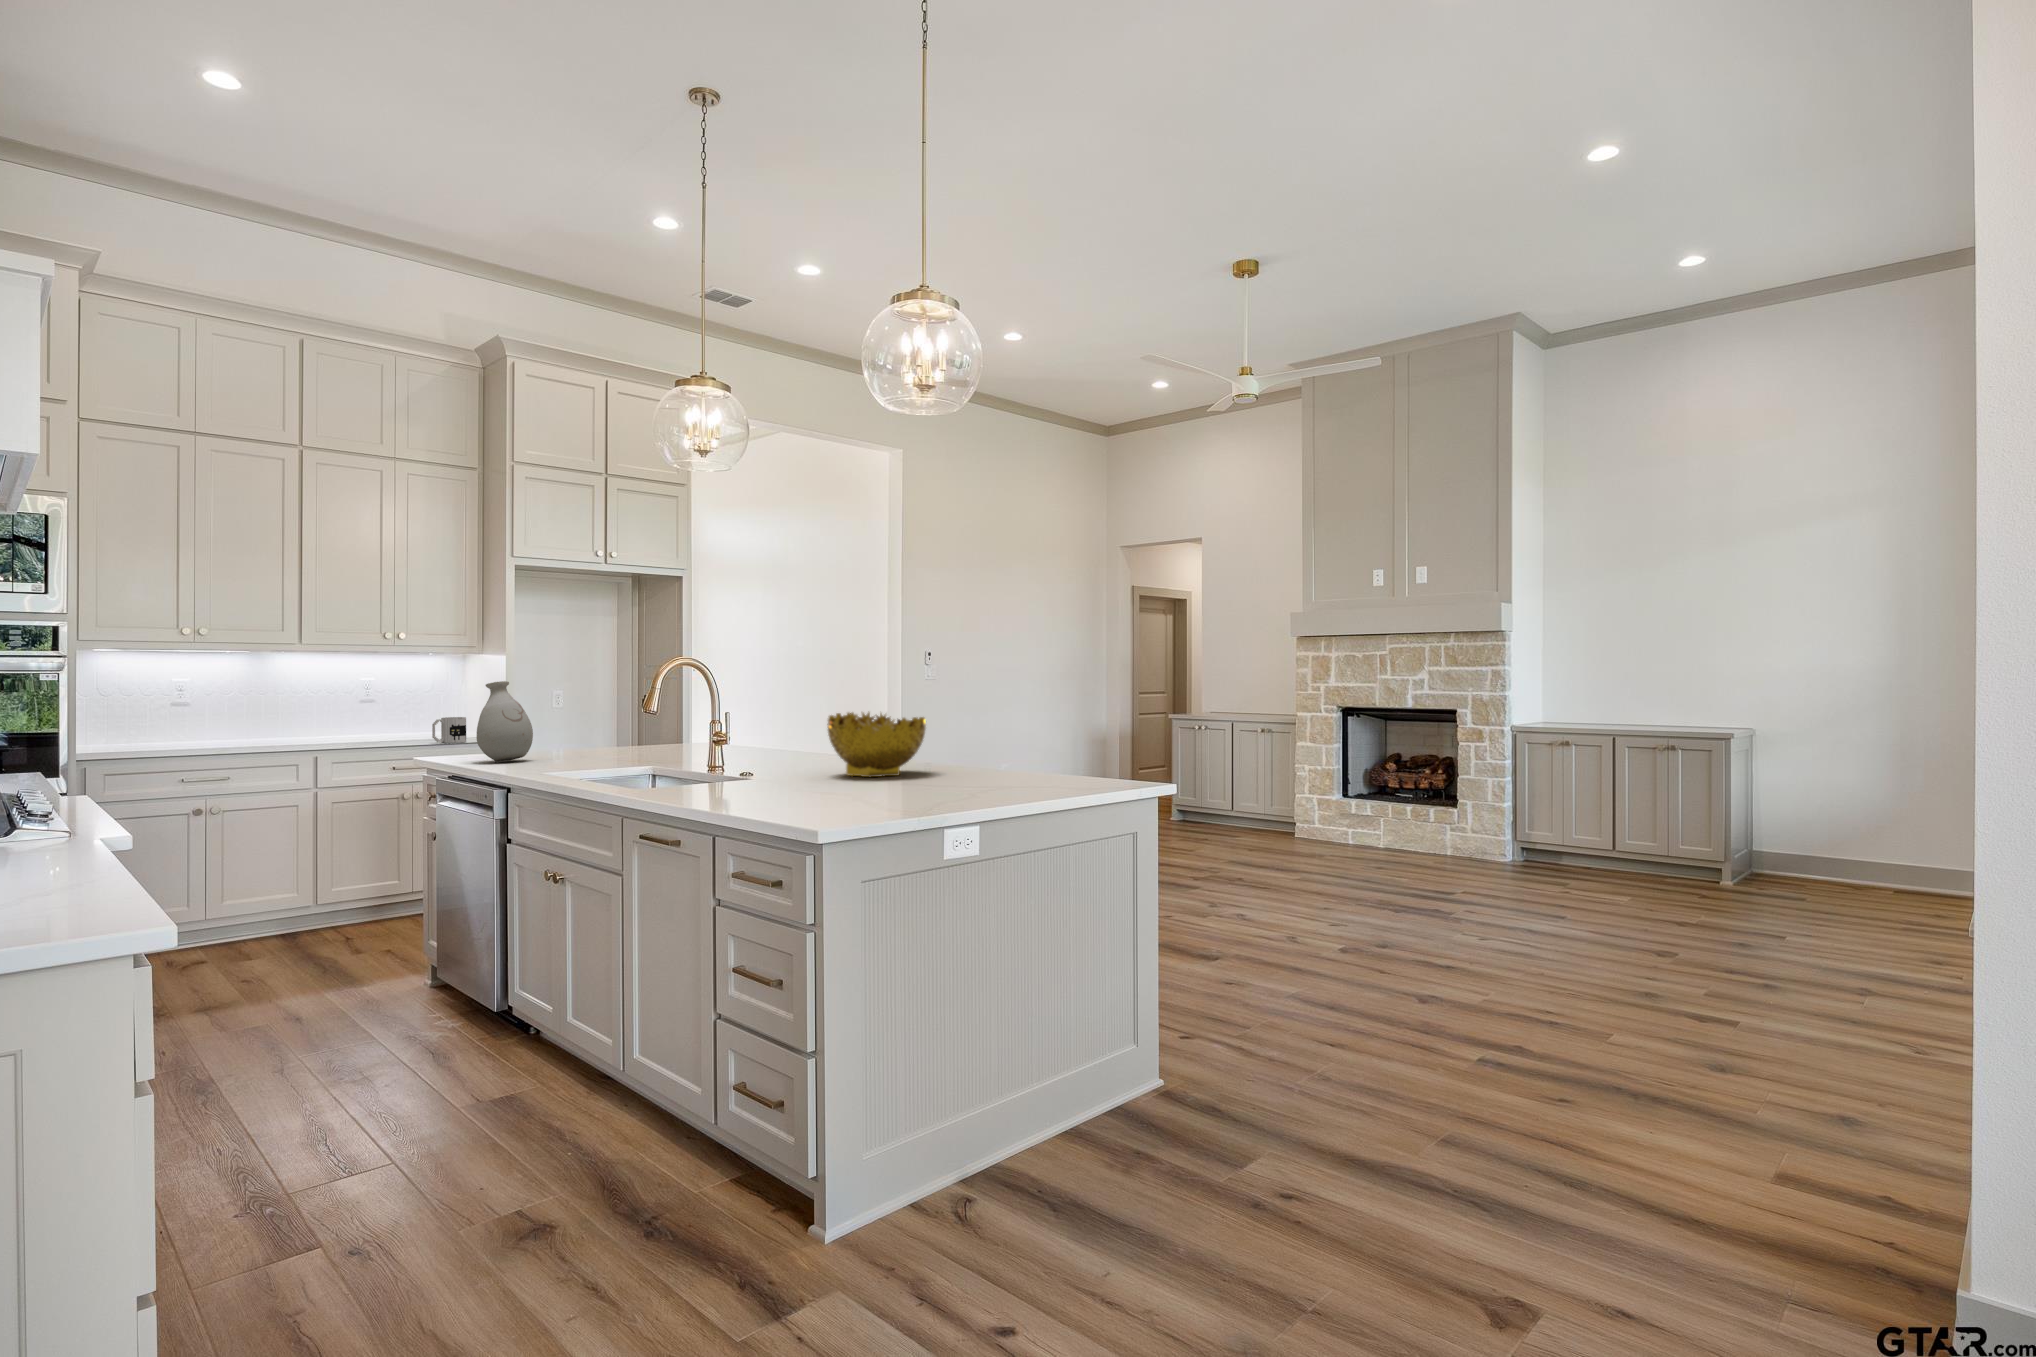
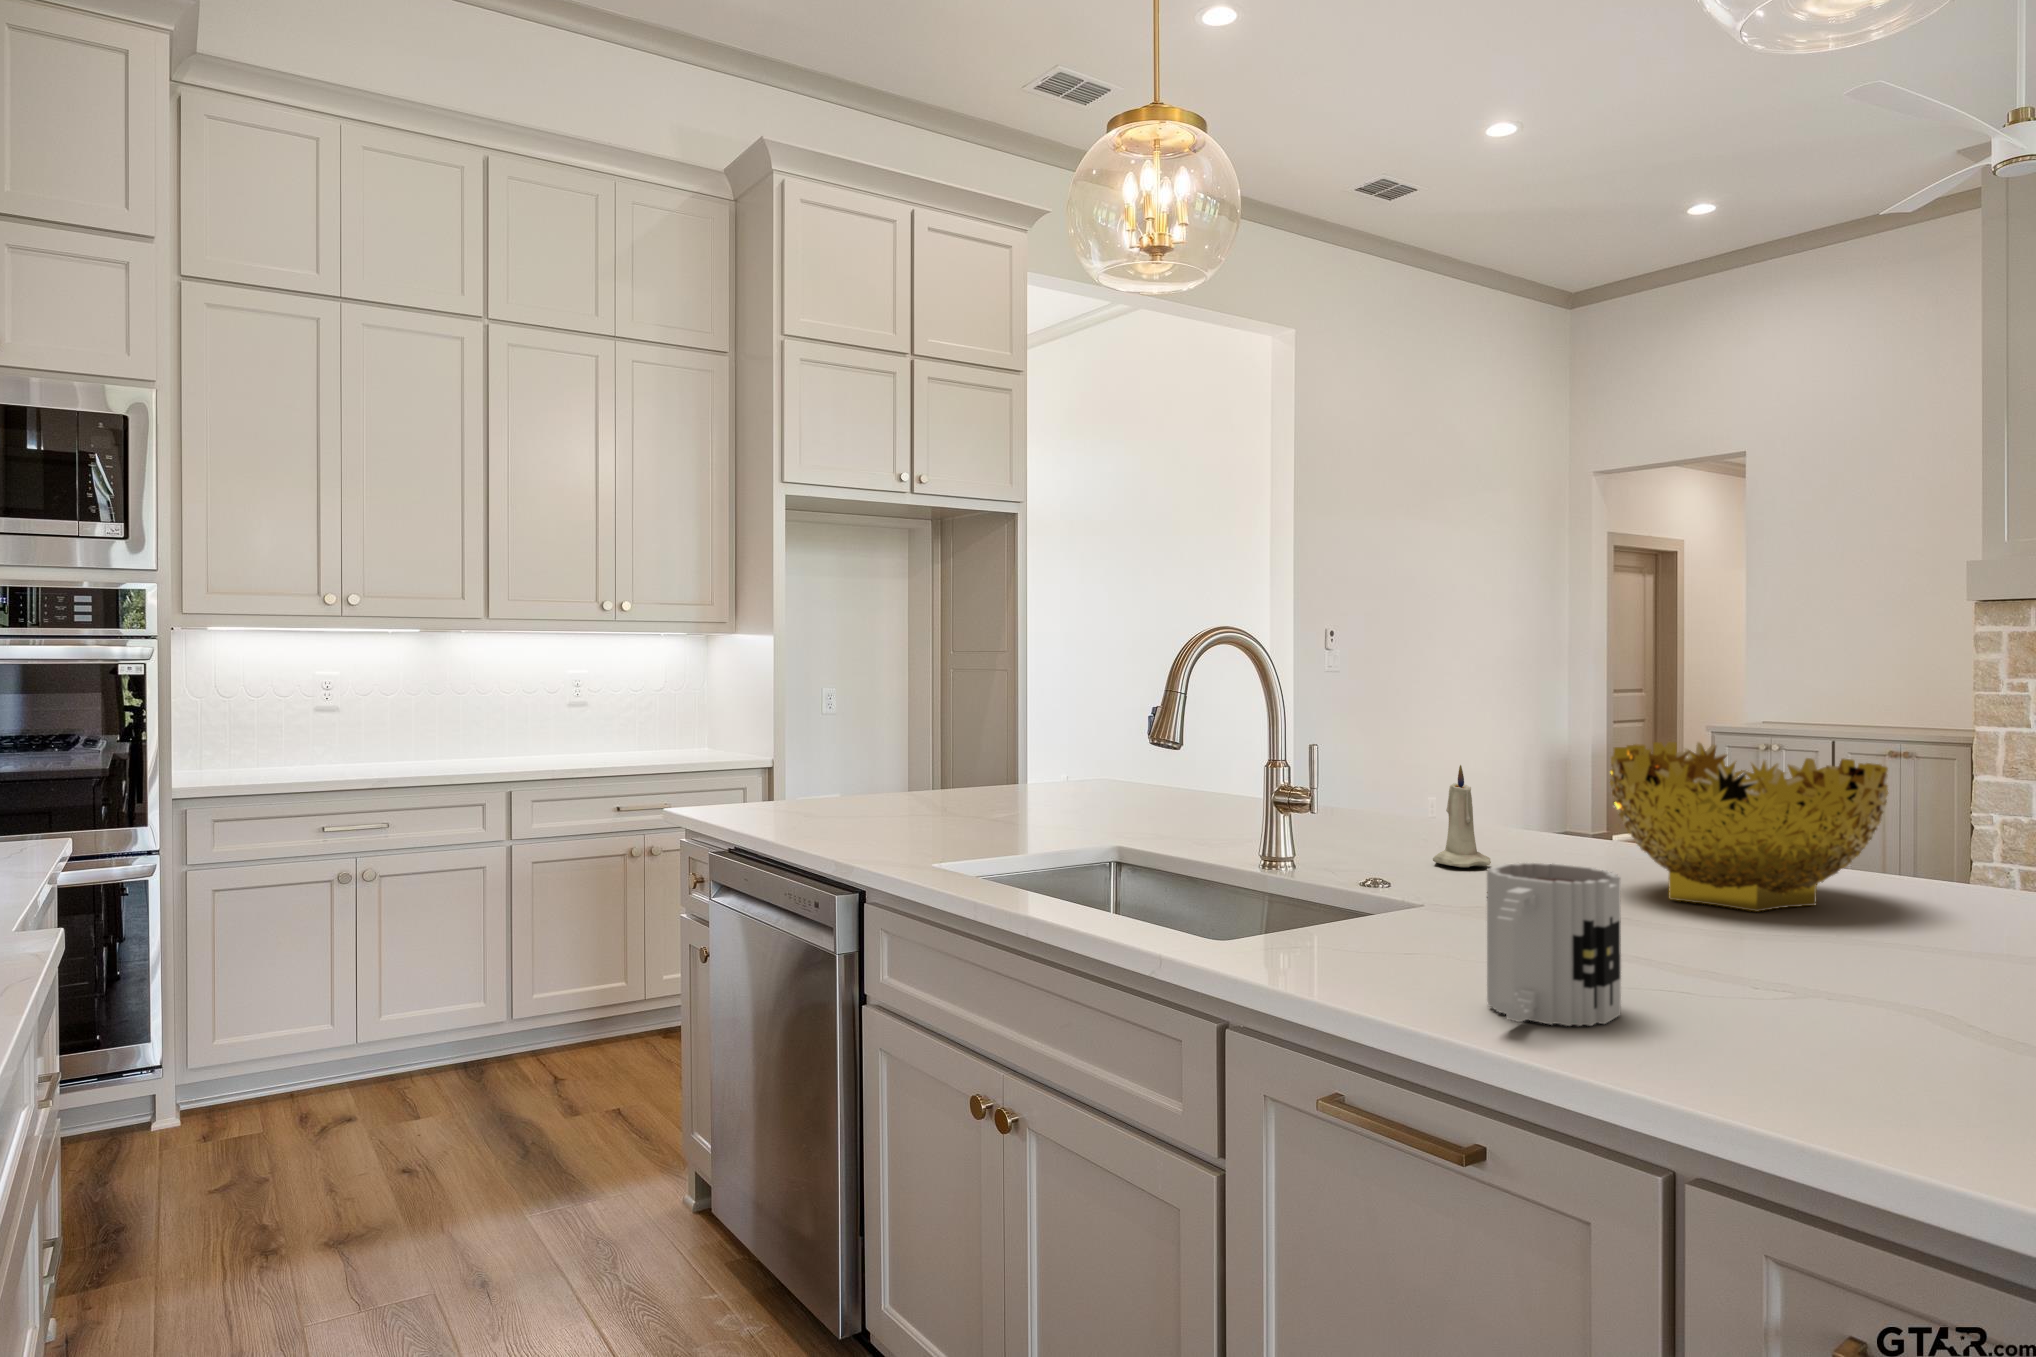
vase: present [476,681,533,762] -> none [772,675,865,820]
mug: present [432,717,466,743] -> present [1487,863,1621,1026]
candle: none [784,723,808,769] -> present [1433,765,1491,867]

